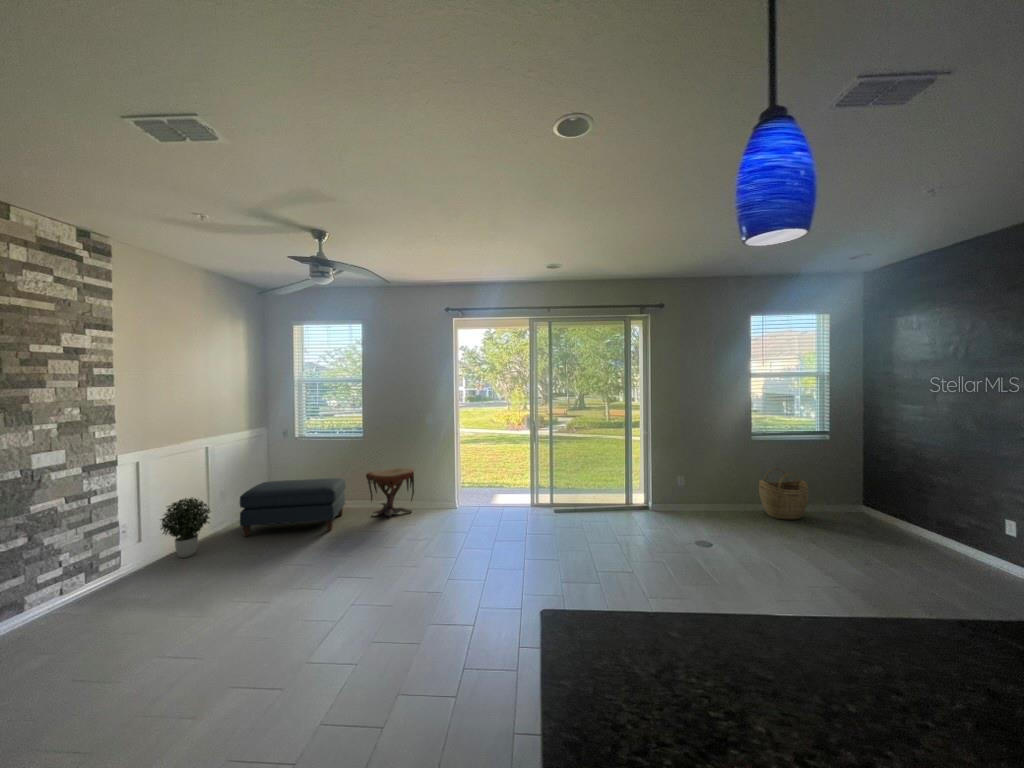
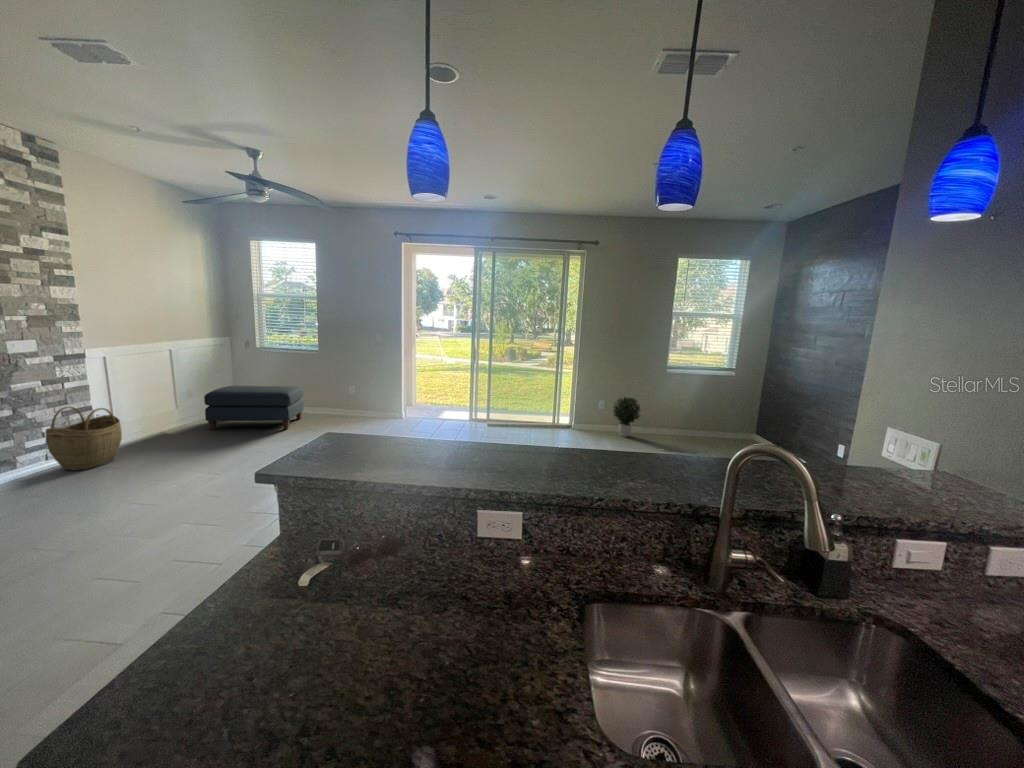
side table: present [366,468,414,517] -> none [321,381,365,422]
woven basket: present [759,468,809,520] -> present [46,407,122,470]
potted plant: present [161,498,210,558] -> present [614,397,640,437]

